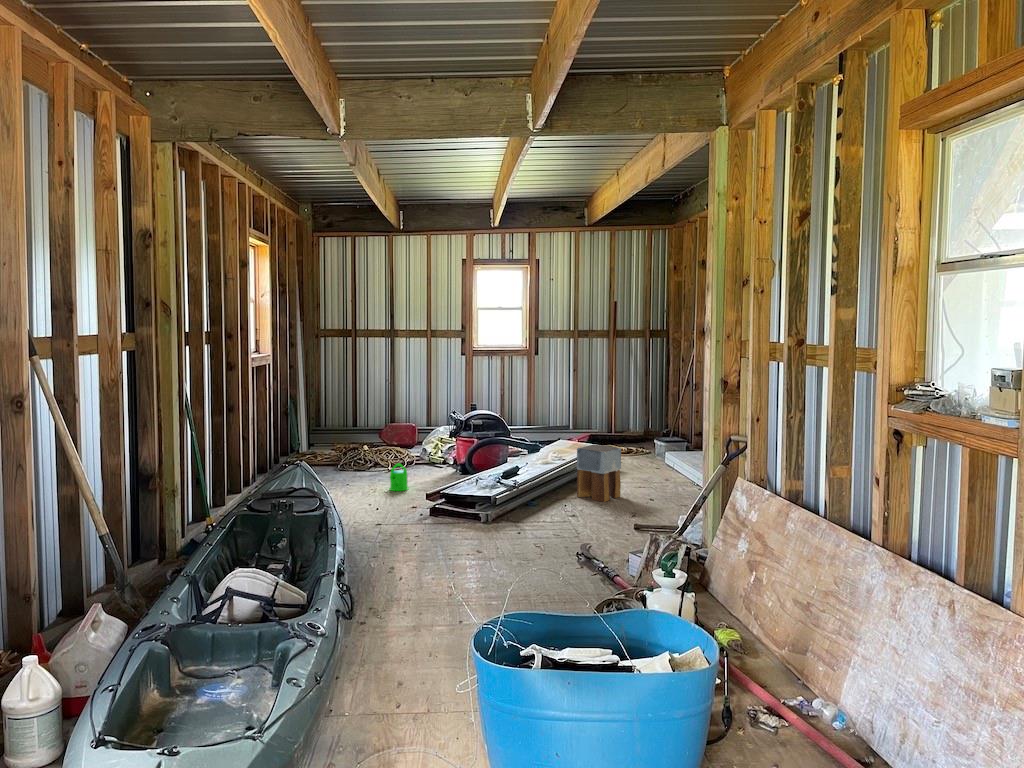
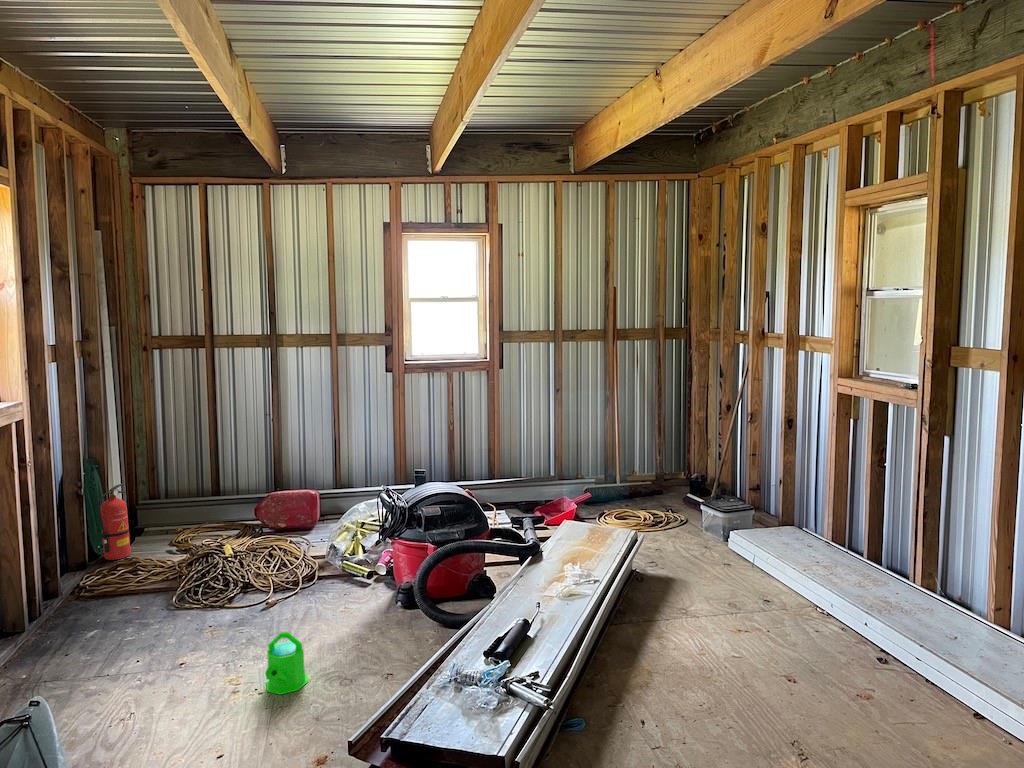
fire extinguisher: none [295,412,309,455] -> present [98,484,131,560]
stool: present [577,444,621,502] -> none [653,570,736,703]

